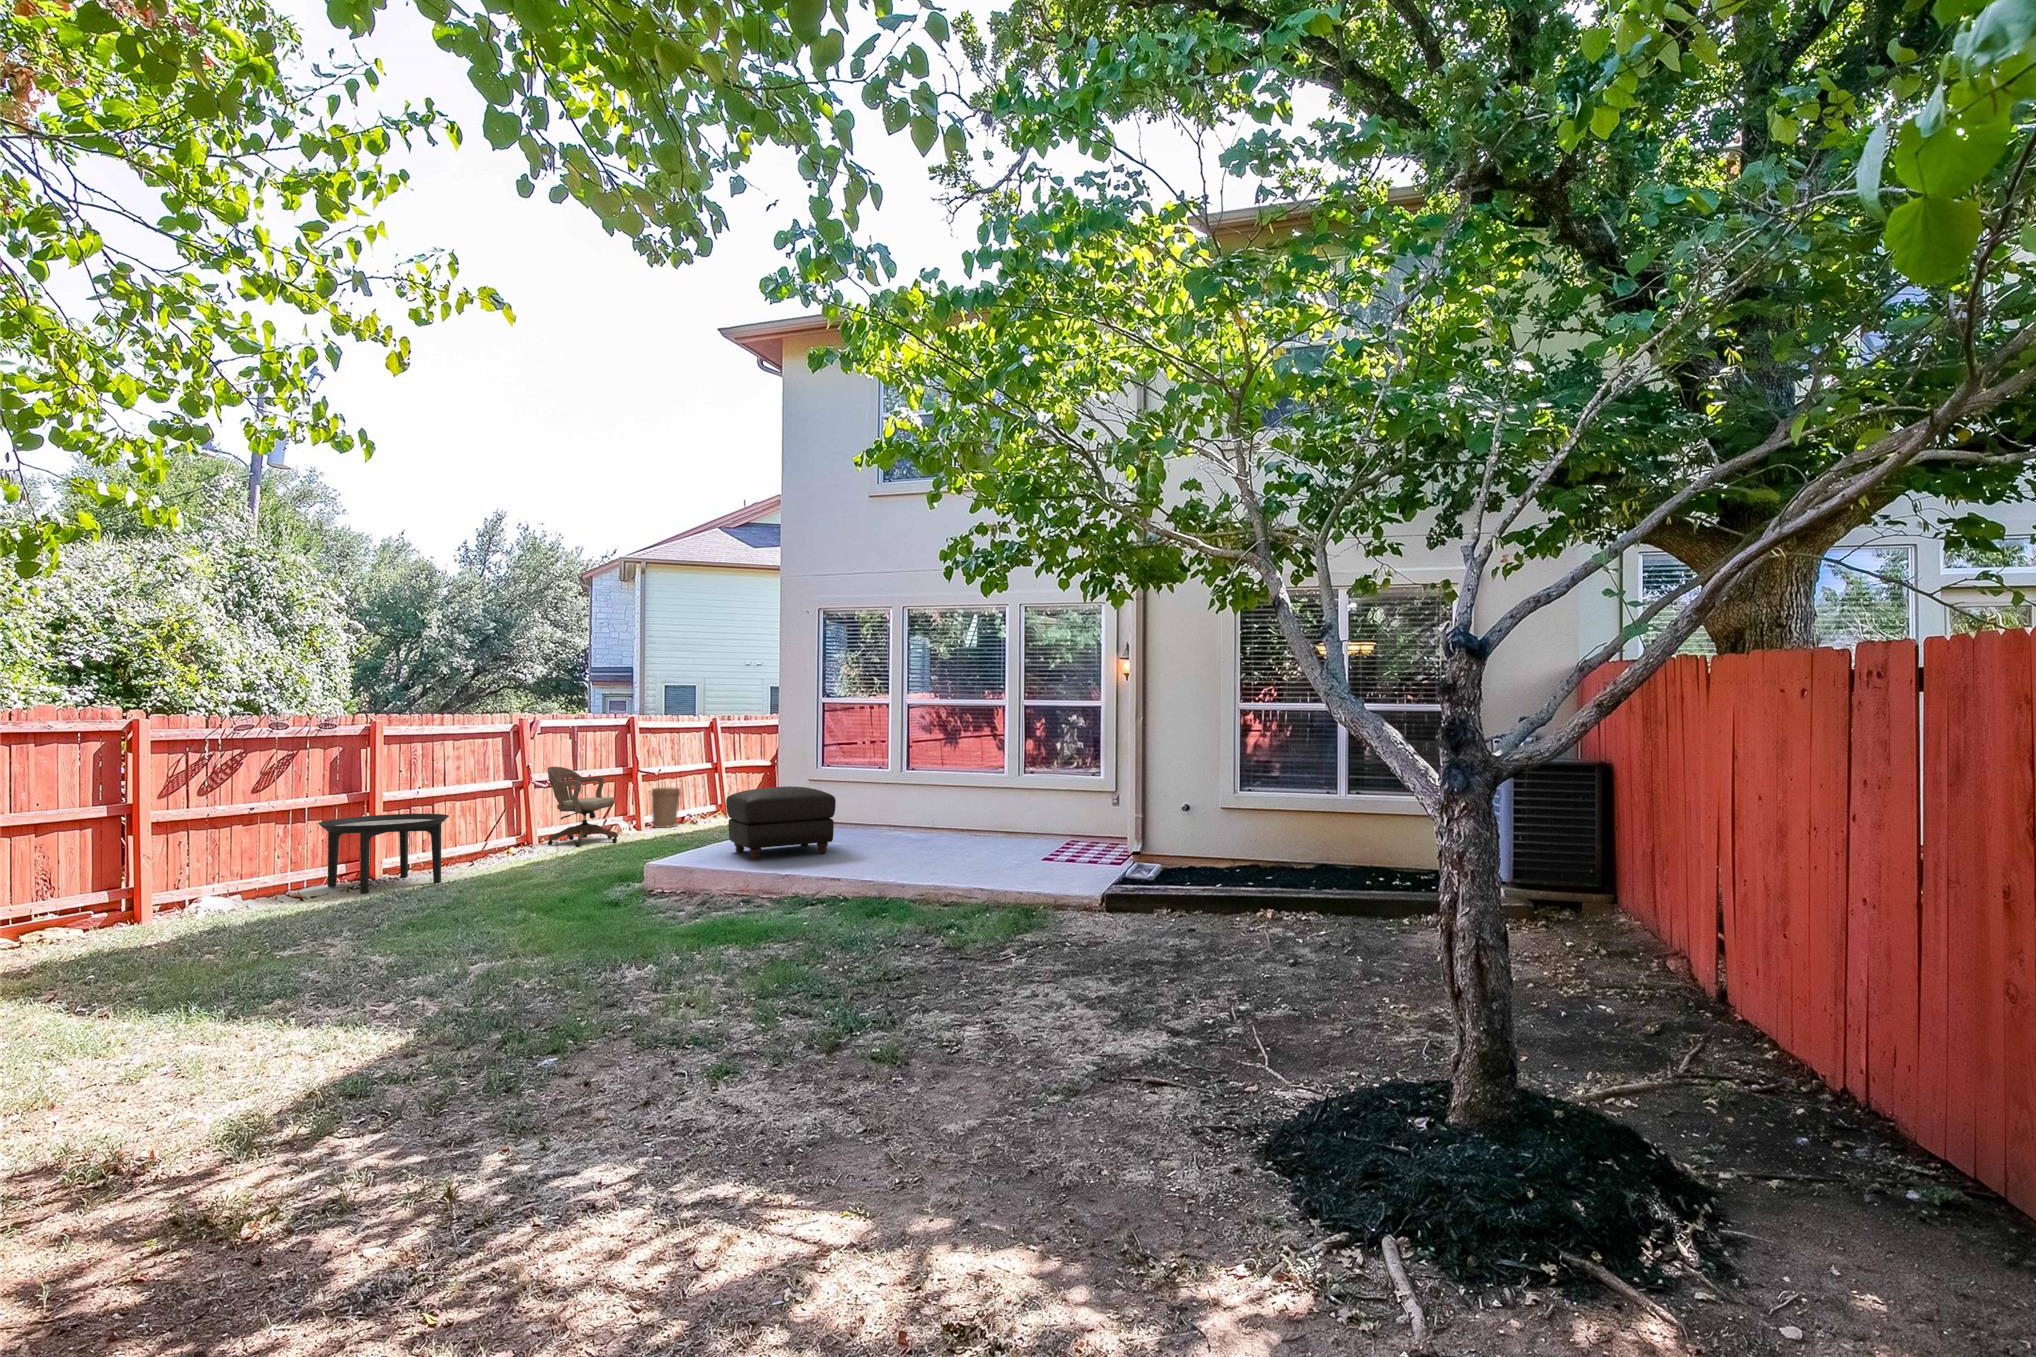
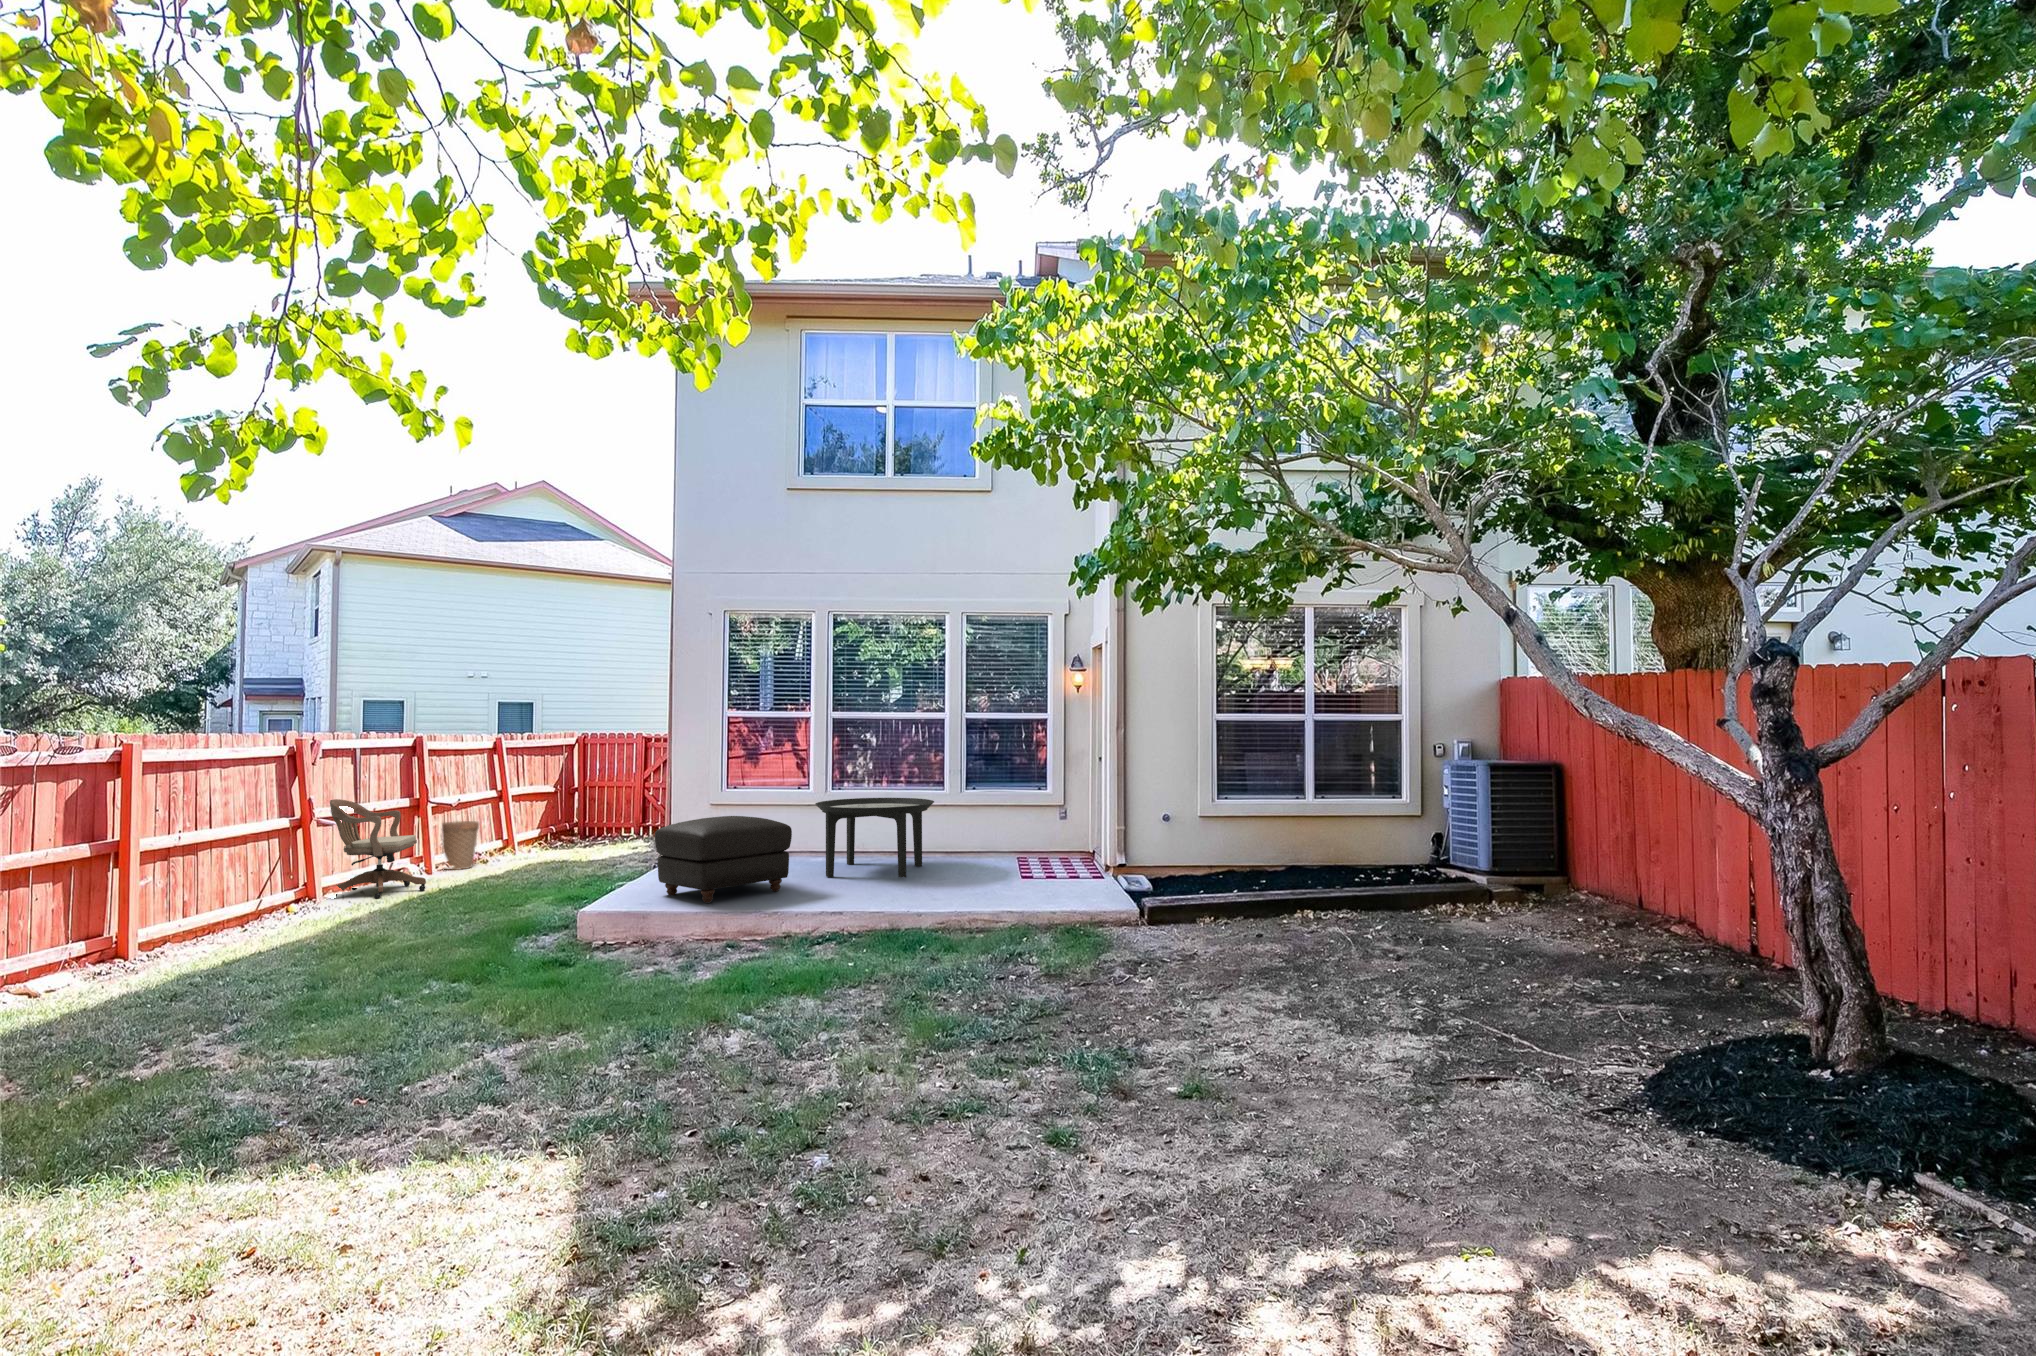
round table: present [318,814,449,894] -> present [815,798,934,878]

